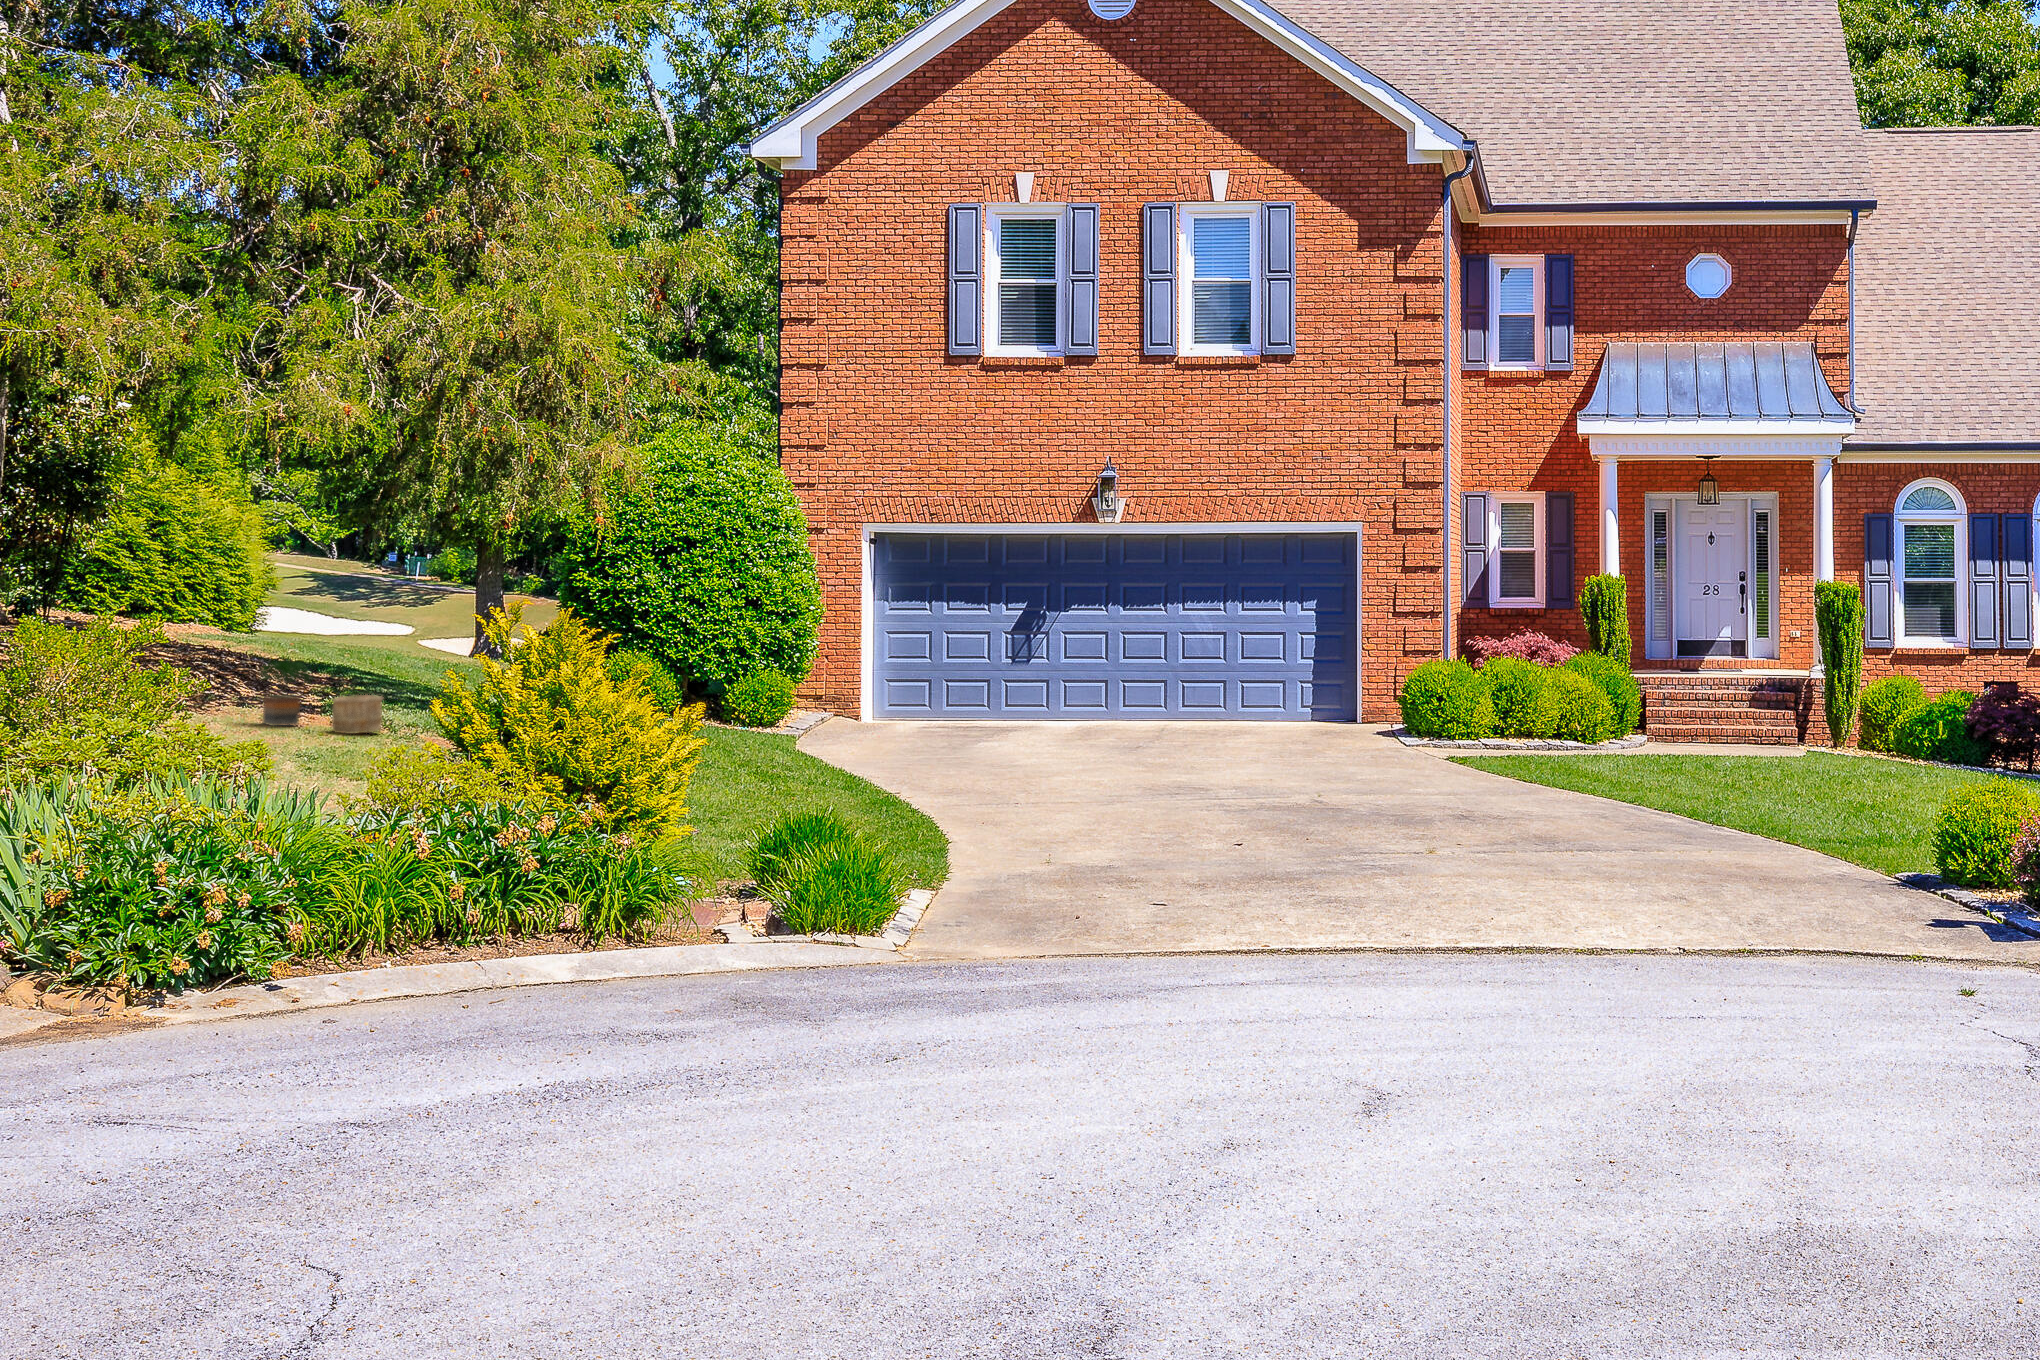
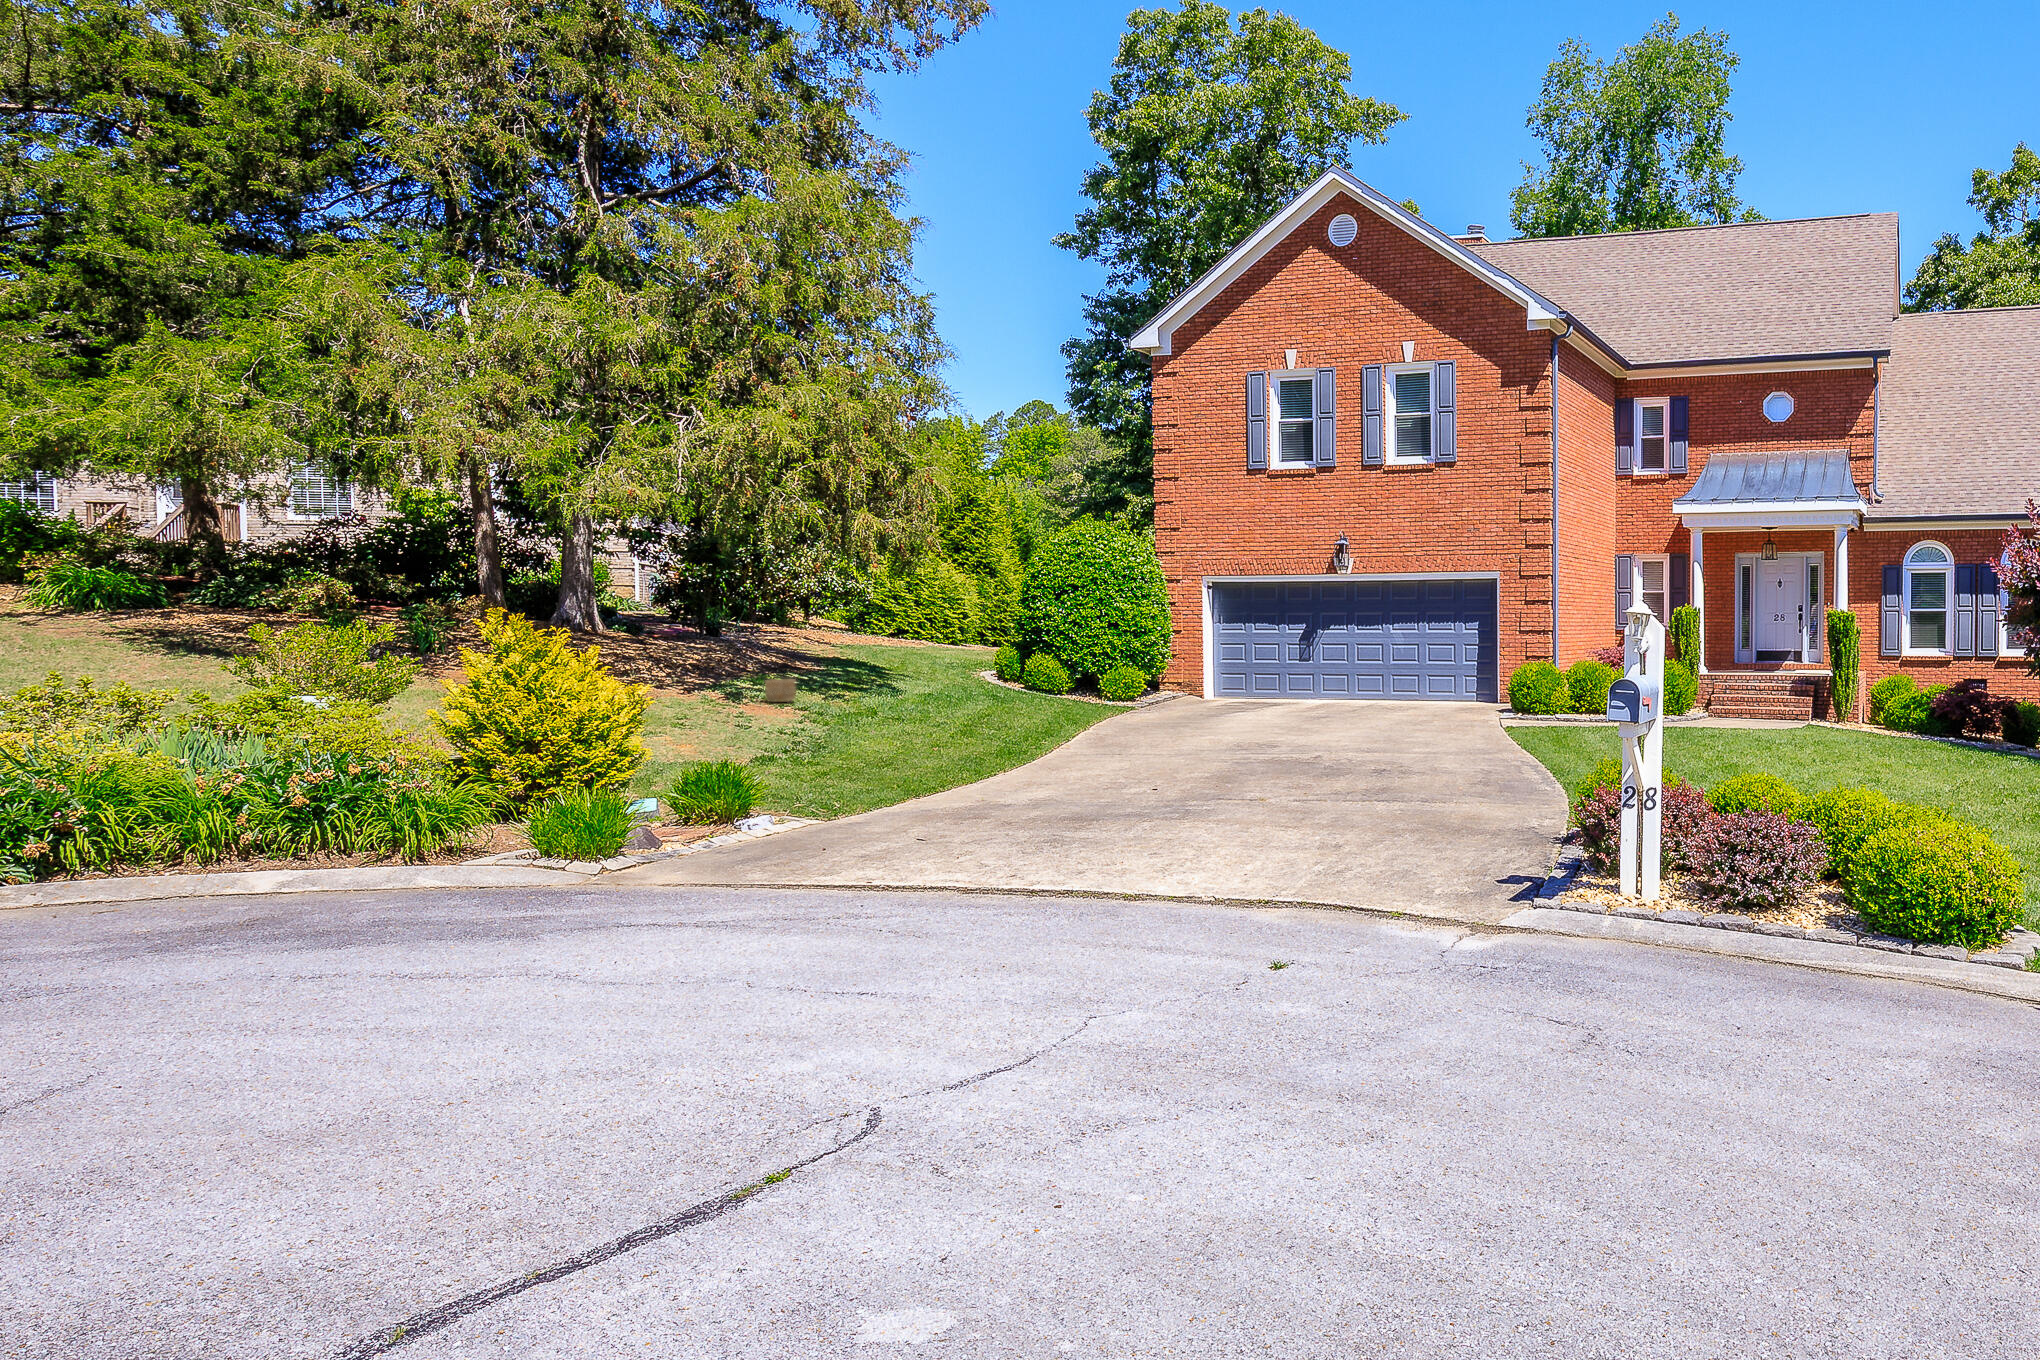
potted tree: present [261,661,312,726] -> none [728,656,760,697]

